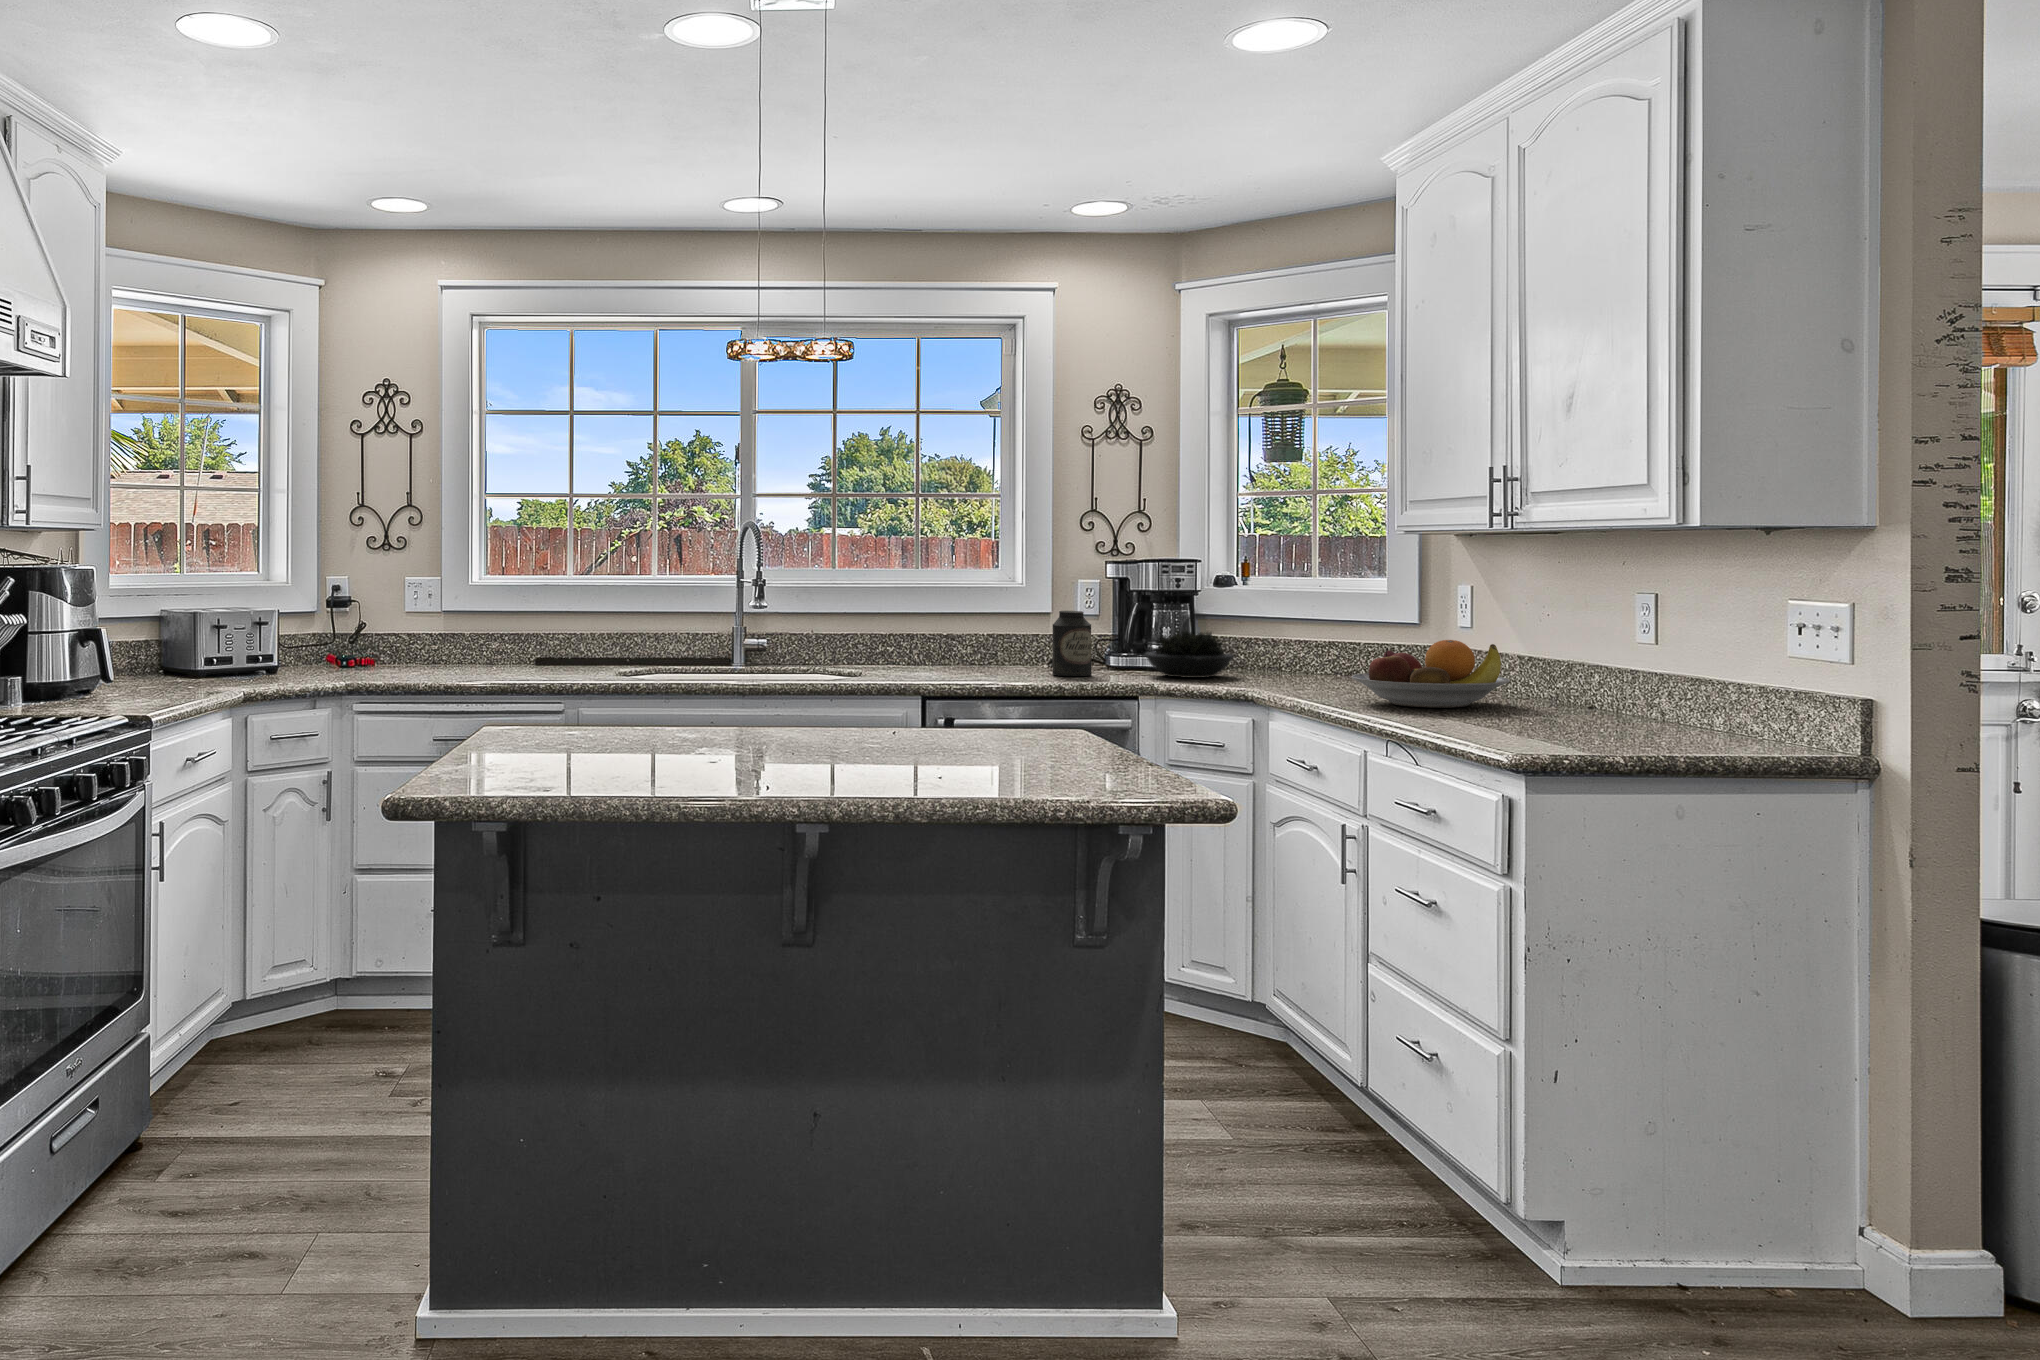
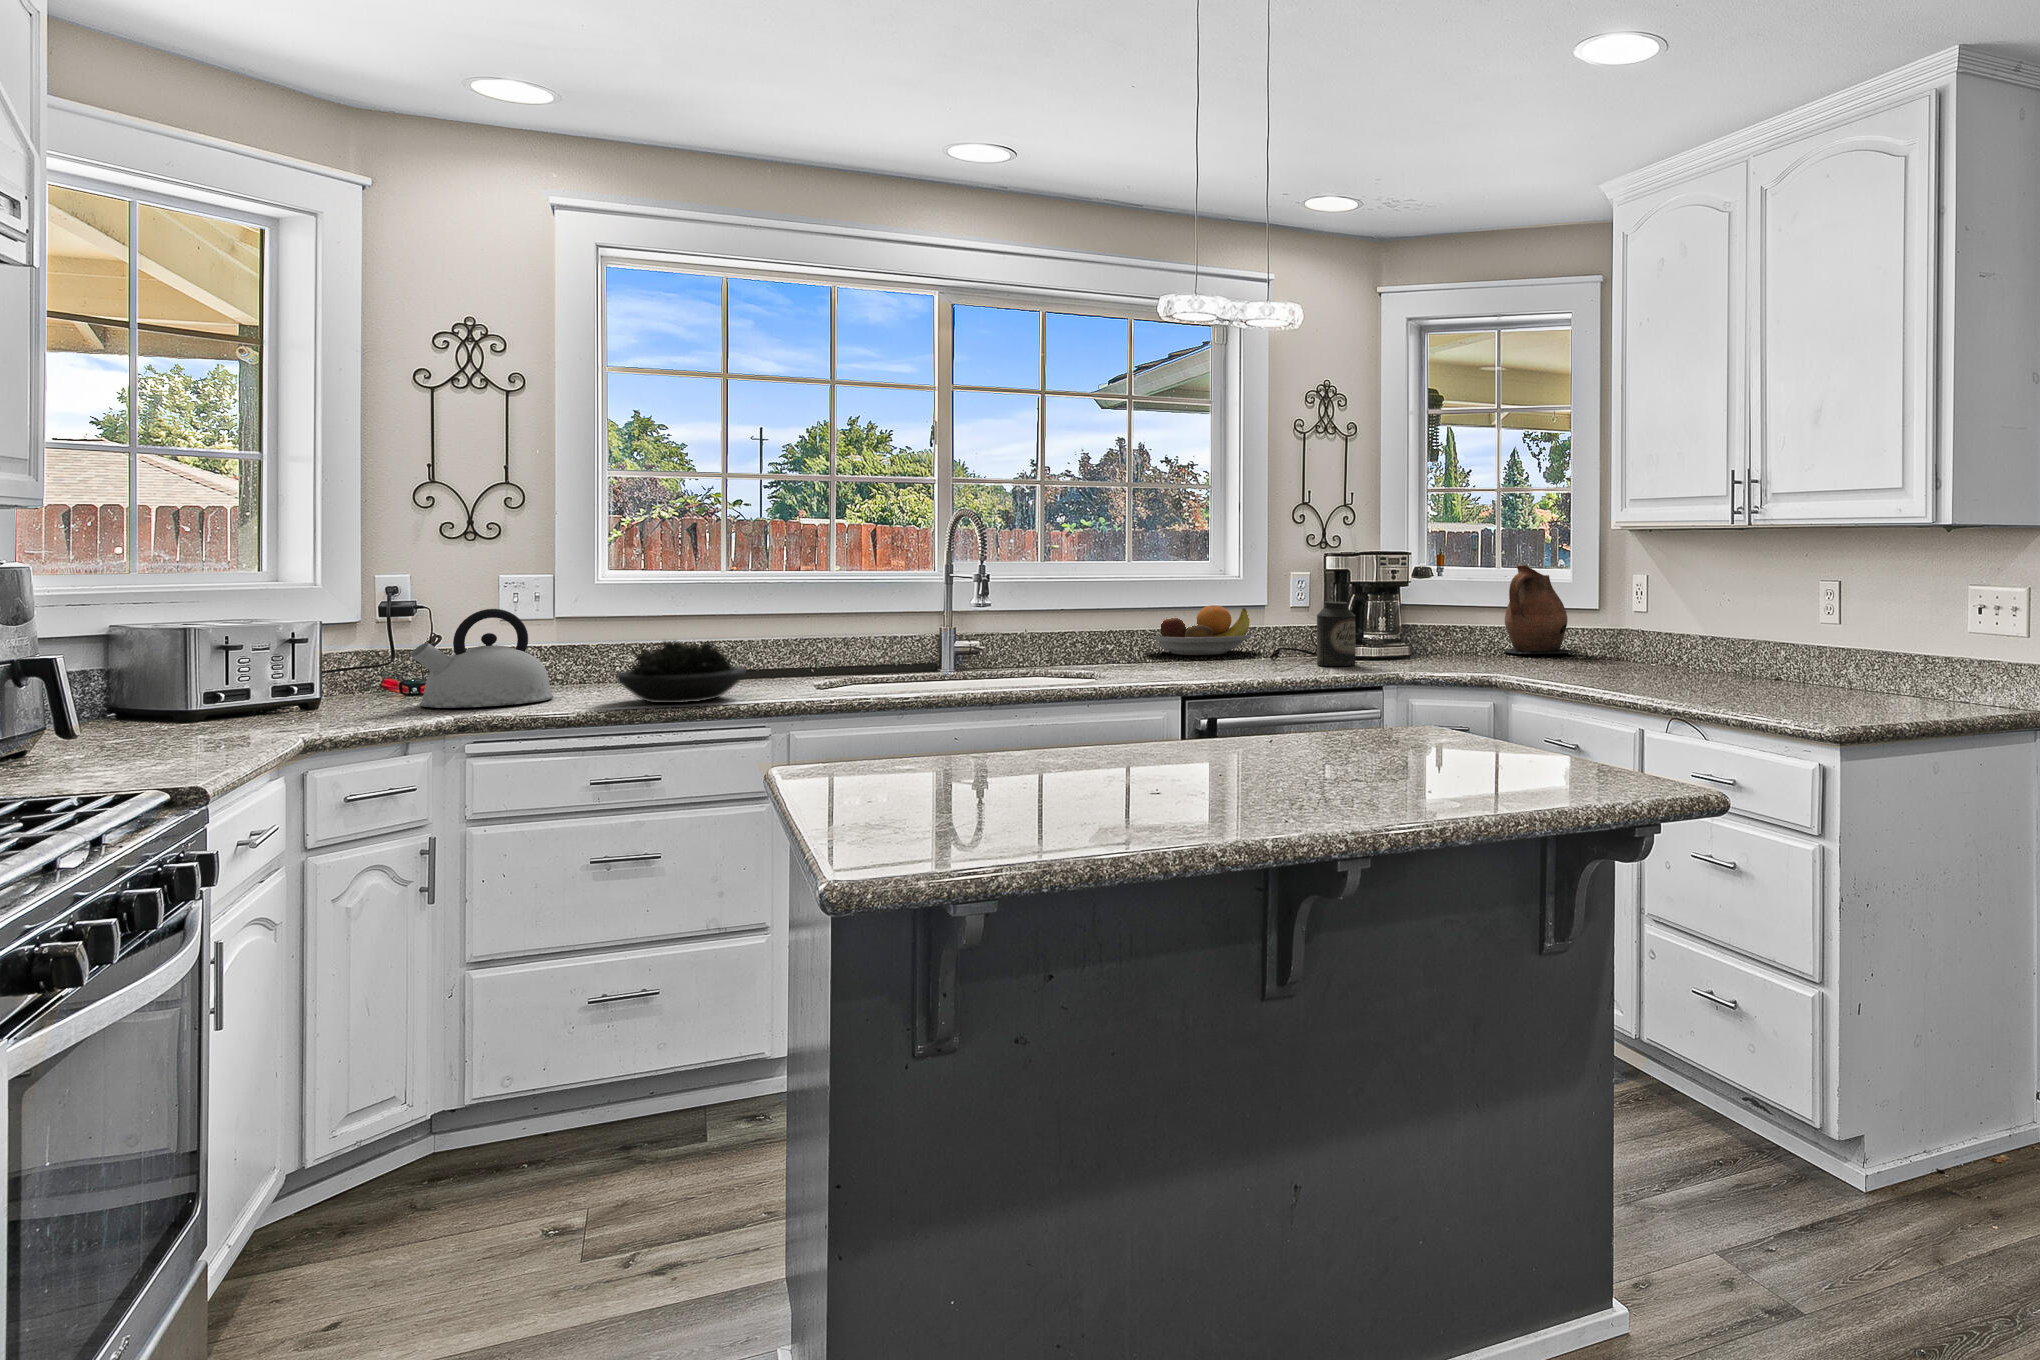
ceramic pitcher: none [1282,574,1362,675] -> present [1502,565,1577,655]
kettle: none [323,605,415,678] -> present [411,609,554,708]
succulent plant: present [1145,631,1234,678] -> present [615,641,746,703]
fruit bowl: present [1351,640,1510,708] -> present [1149,605,1255,655]

